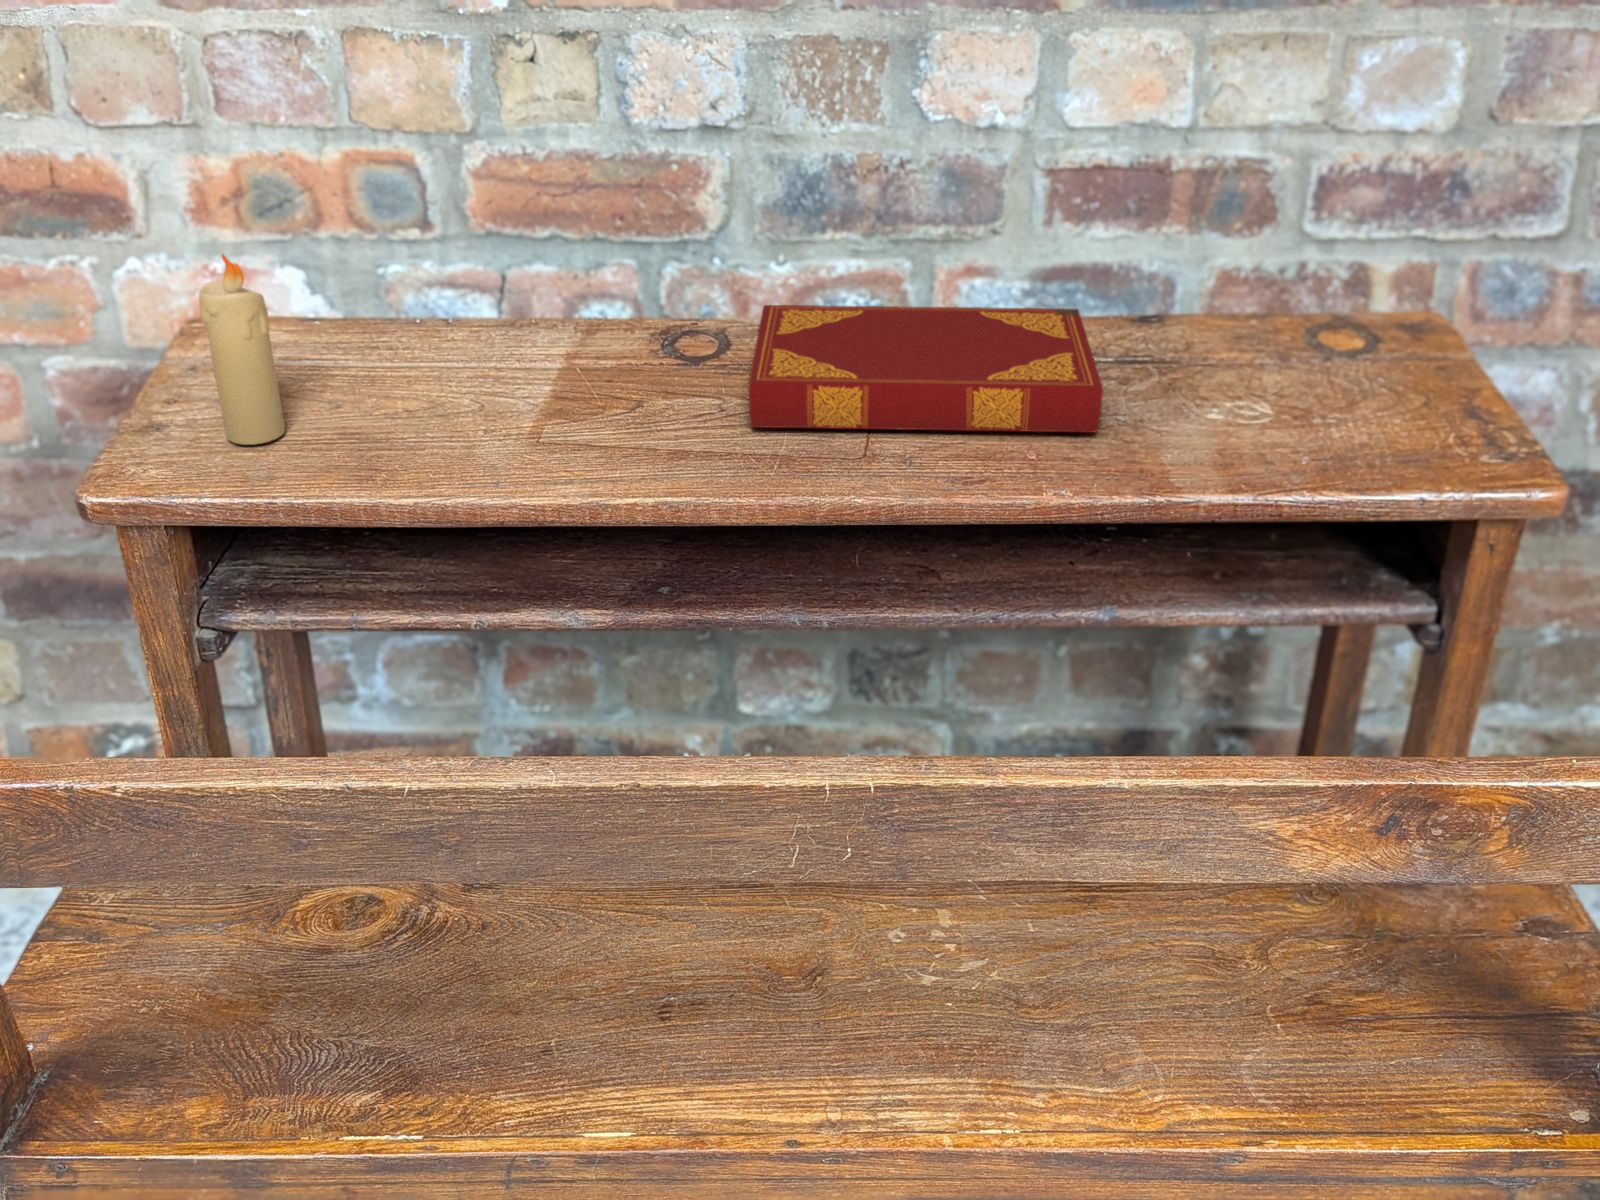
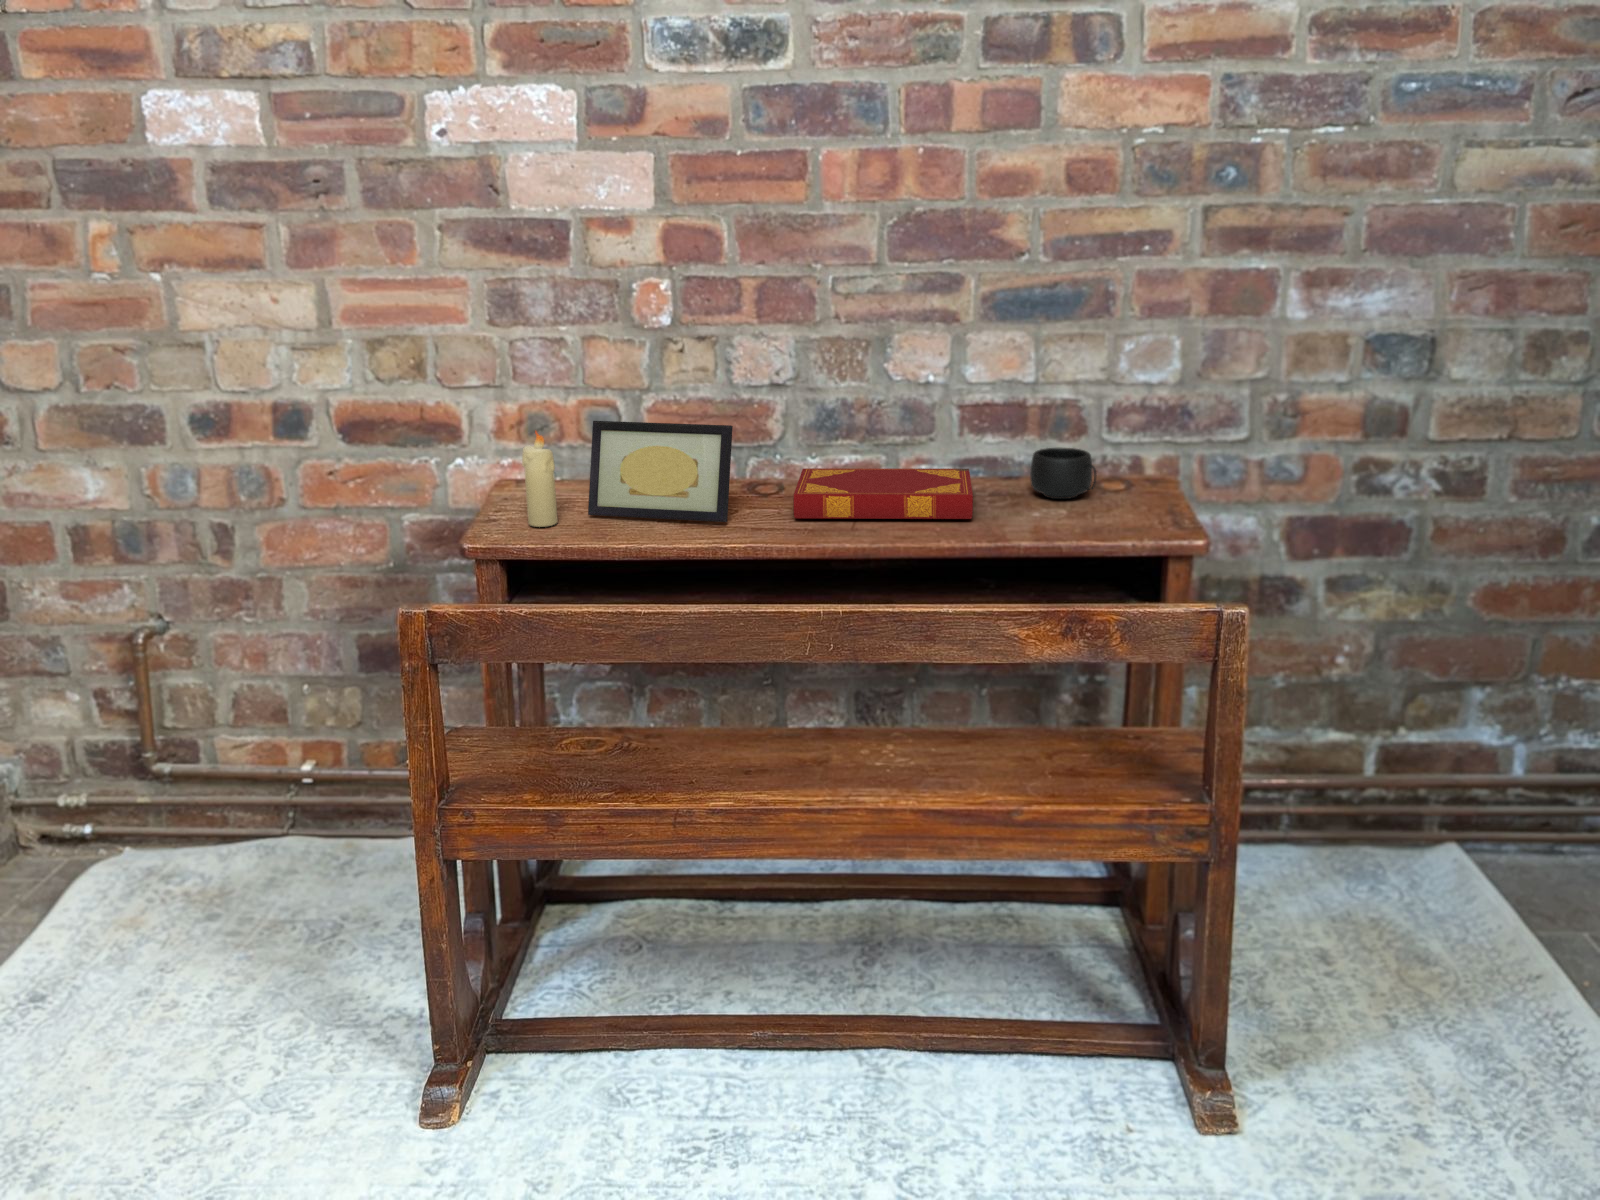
picture frame: none [347,225,626,437] -> present [588,421,733,522]
mug: none [1197,271,1332,377] -> present [1030,448,1097,499]

